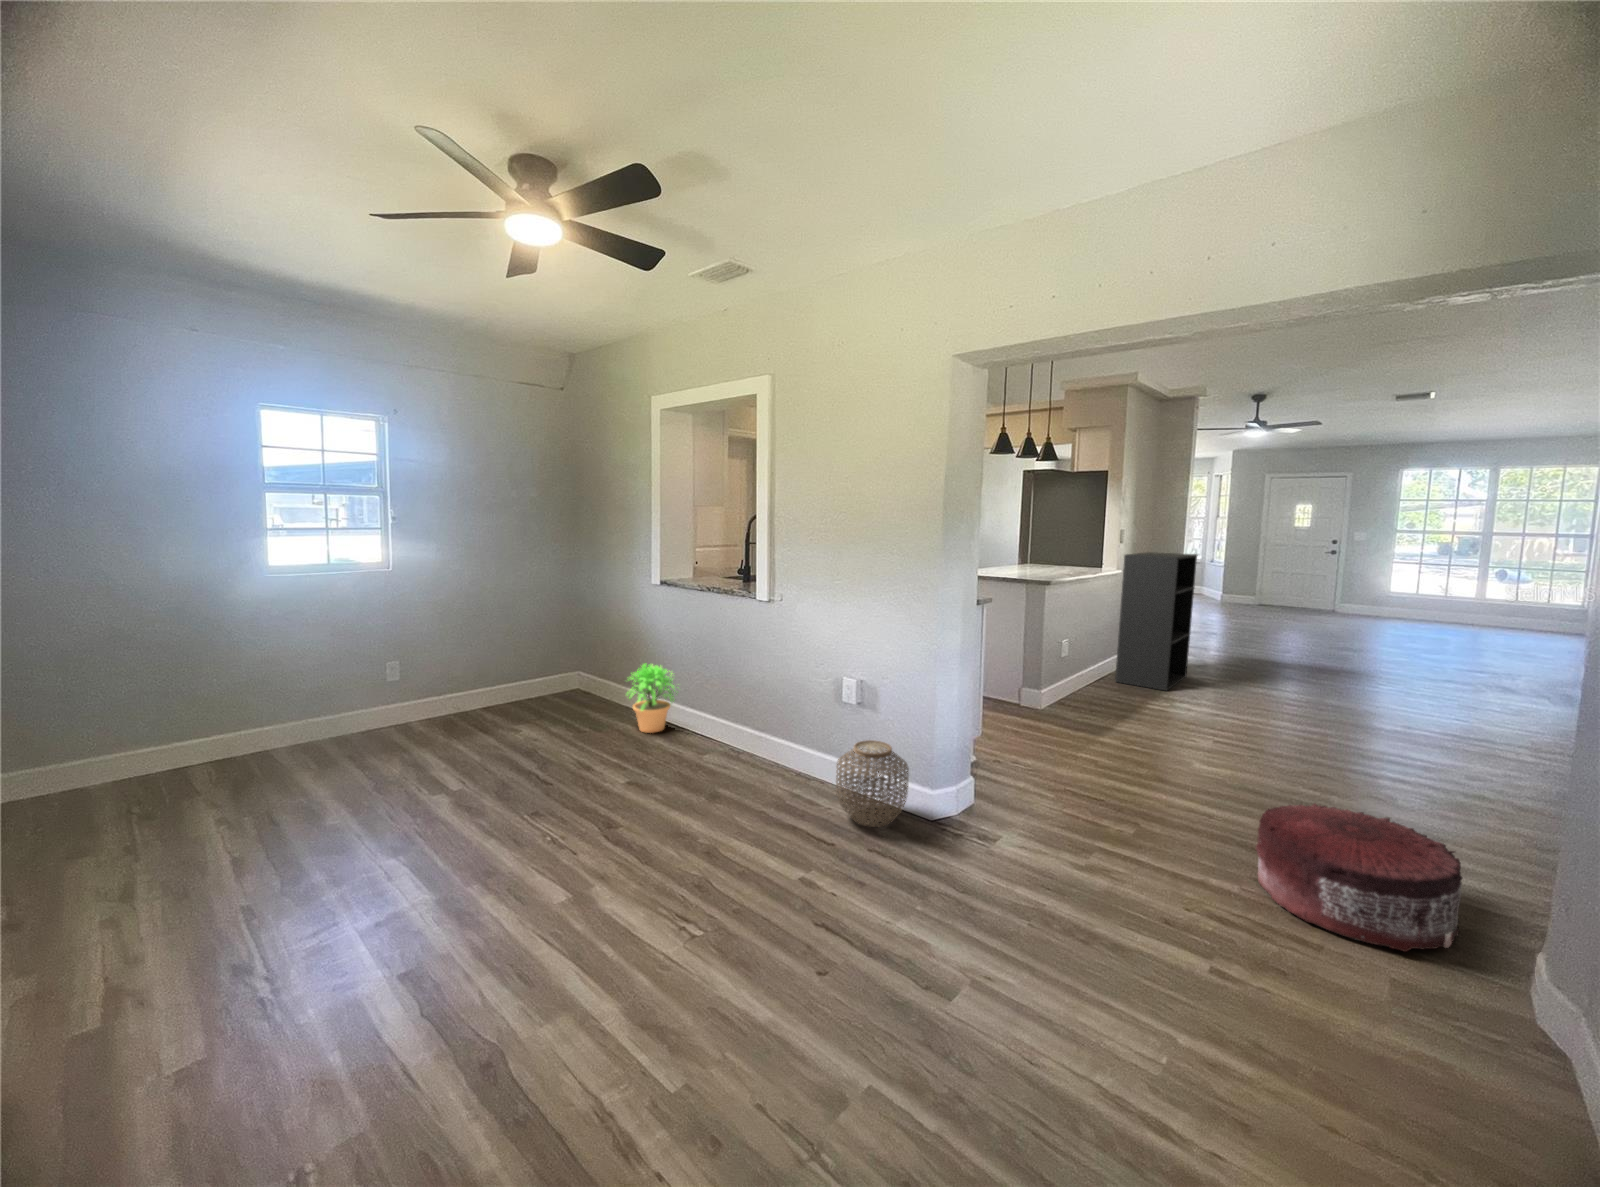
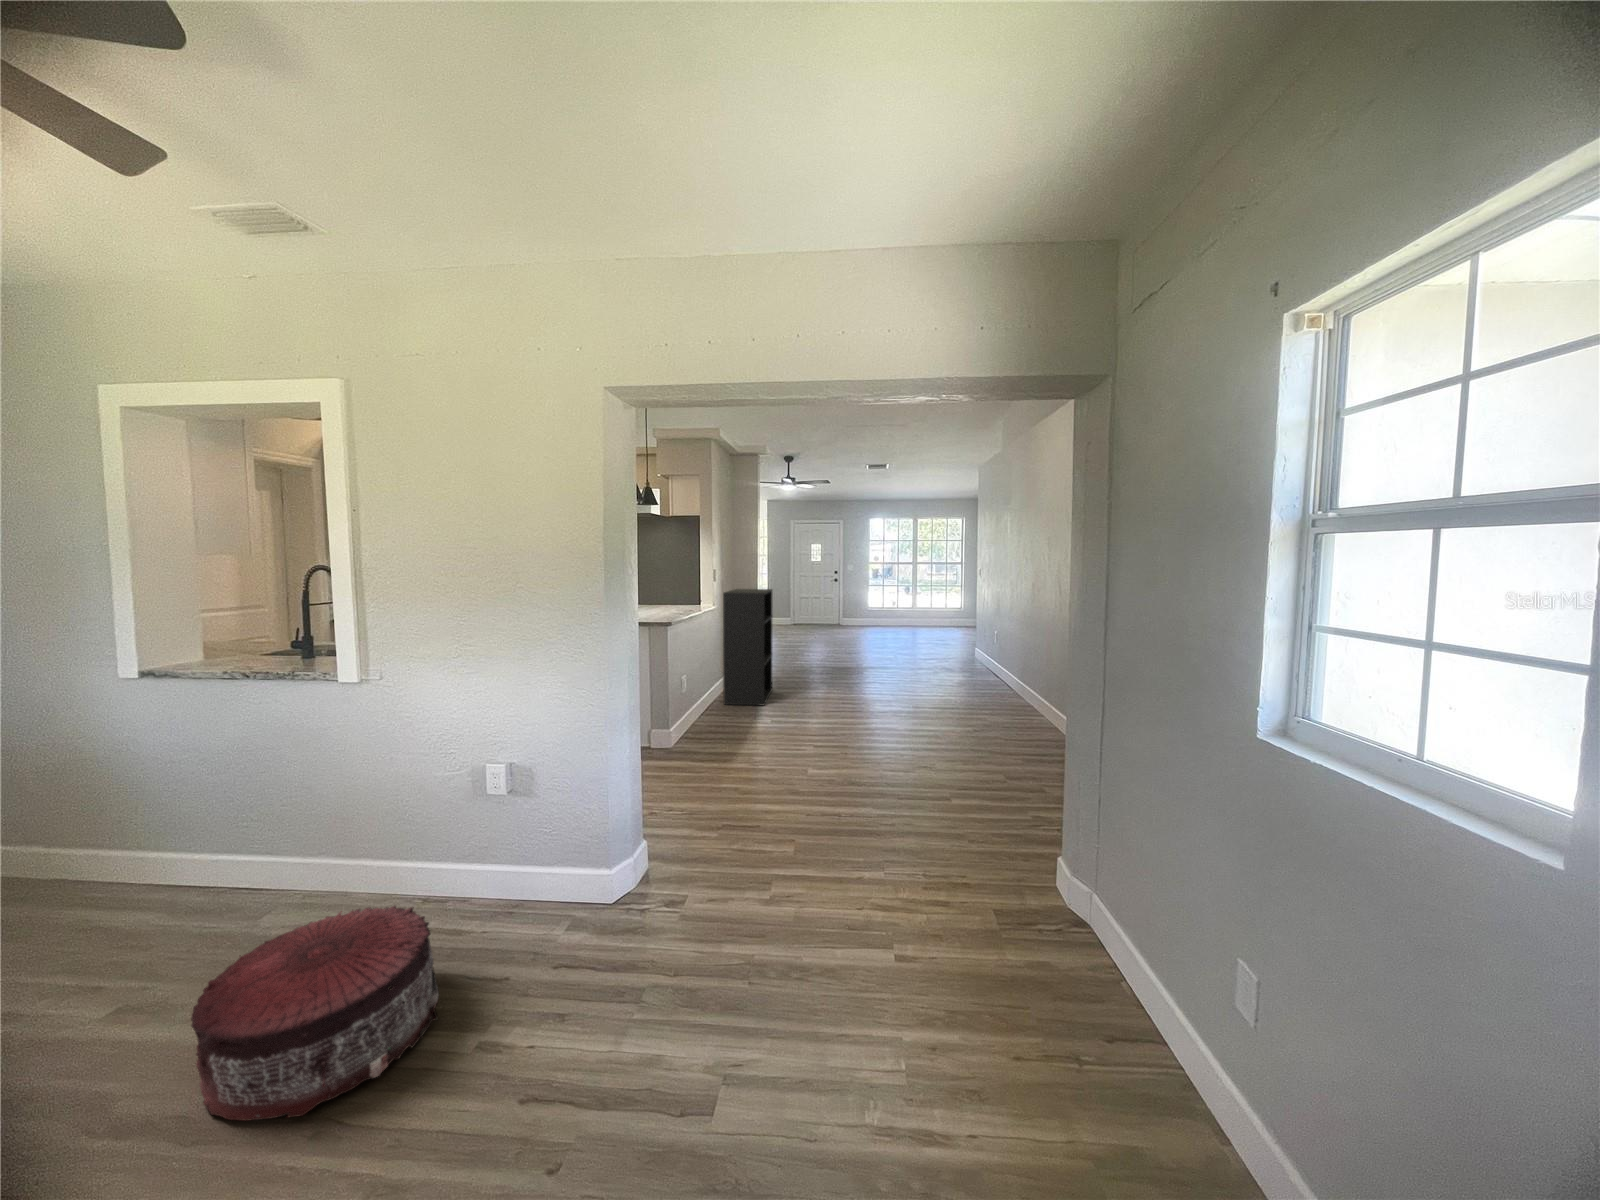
potted plant: present [627,664,675,733] -> none [68,800,197,915]
woven basket: present [836,740,909,827] -> none [495,833,587,940]
pouf: present [1256,803,1462,952] -> present [191,906,439,1121]

